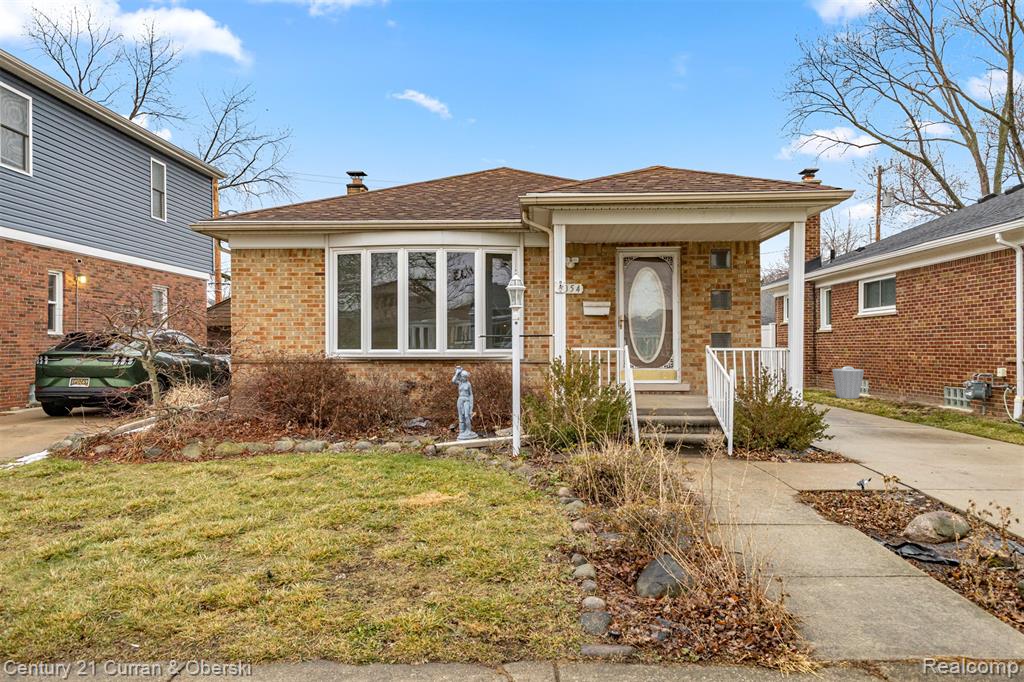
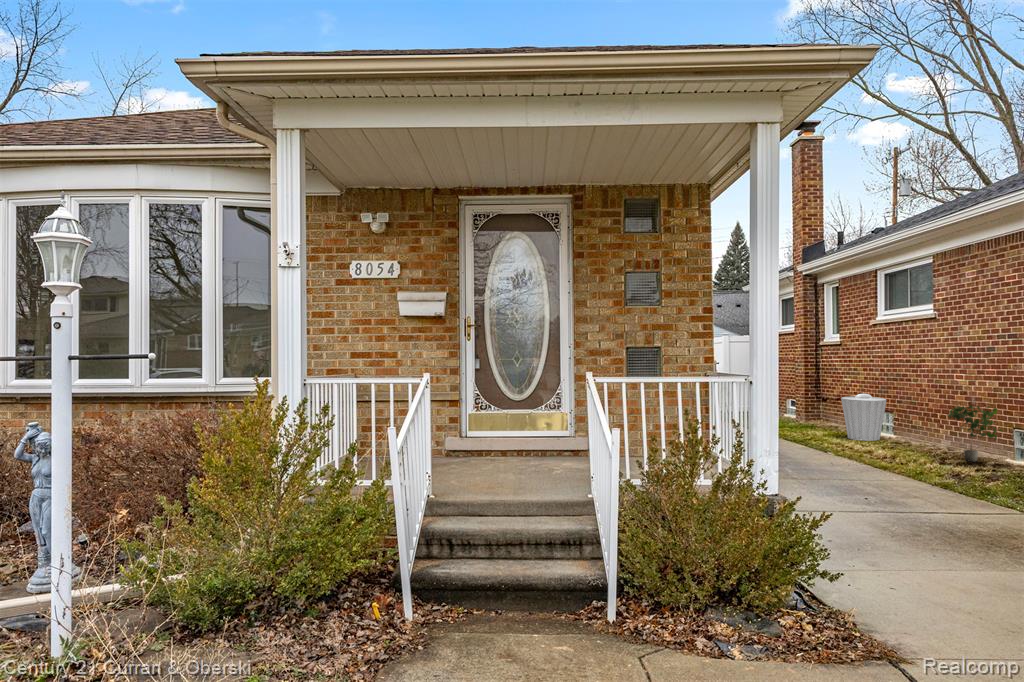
potted plant: none [900,371,937,407] -> present [948,405,1002,462]

